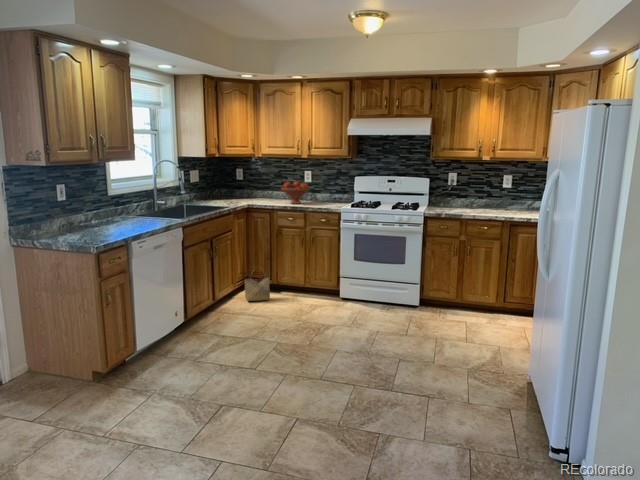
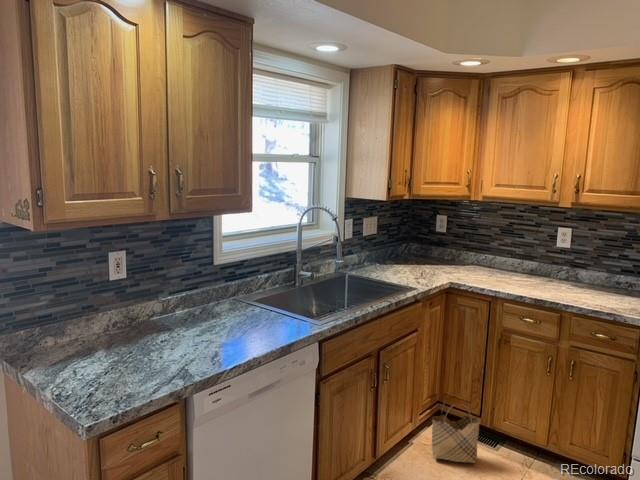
fruit bowl: present [281,181,310,204] -> none [513,247,572,290]

